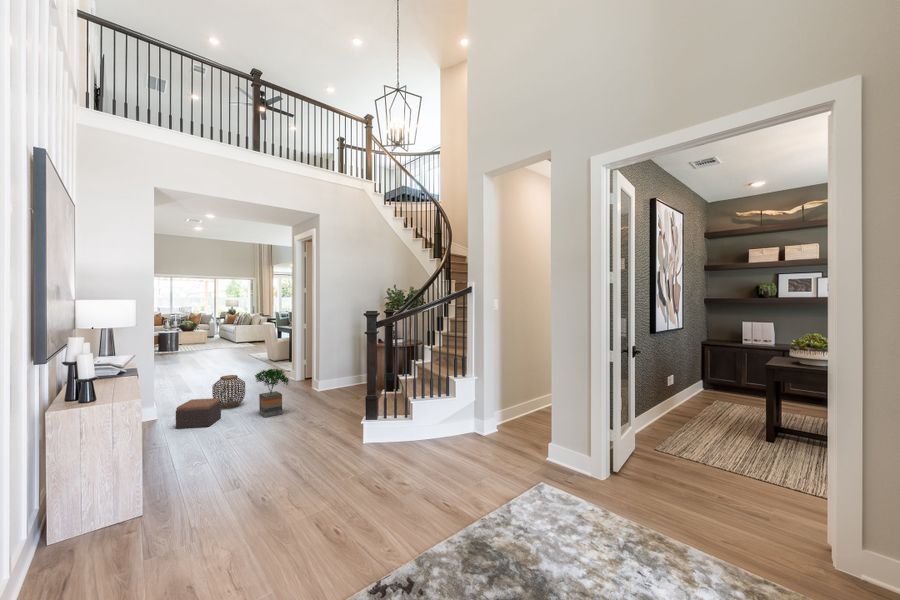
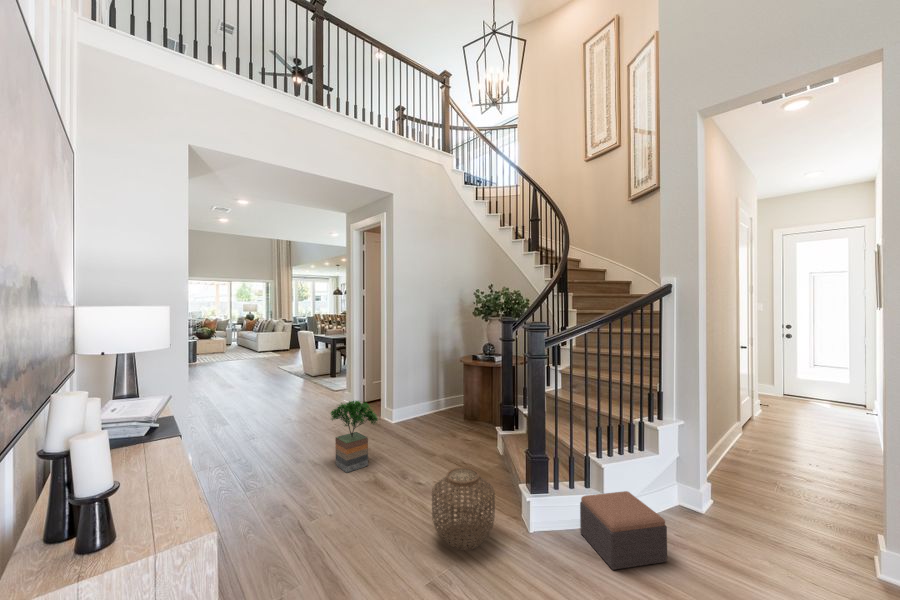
woven basket: present [212,375,245,408] -> present [432,468,495,550]
footstool: present [176,398,221,428] -> present [580,491,667,570]

